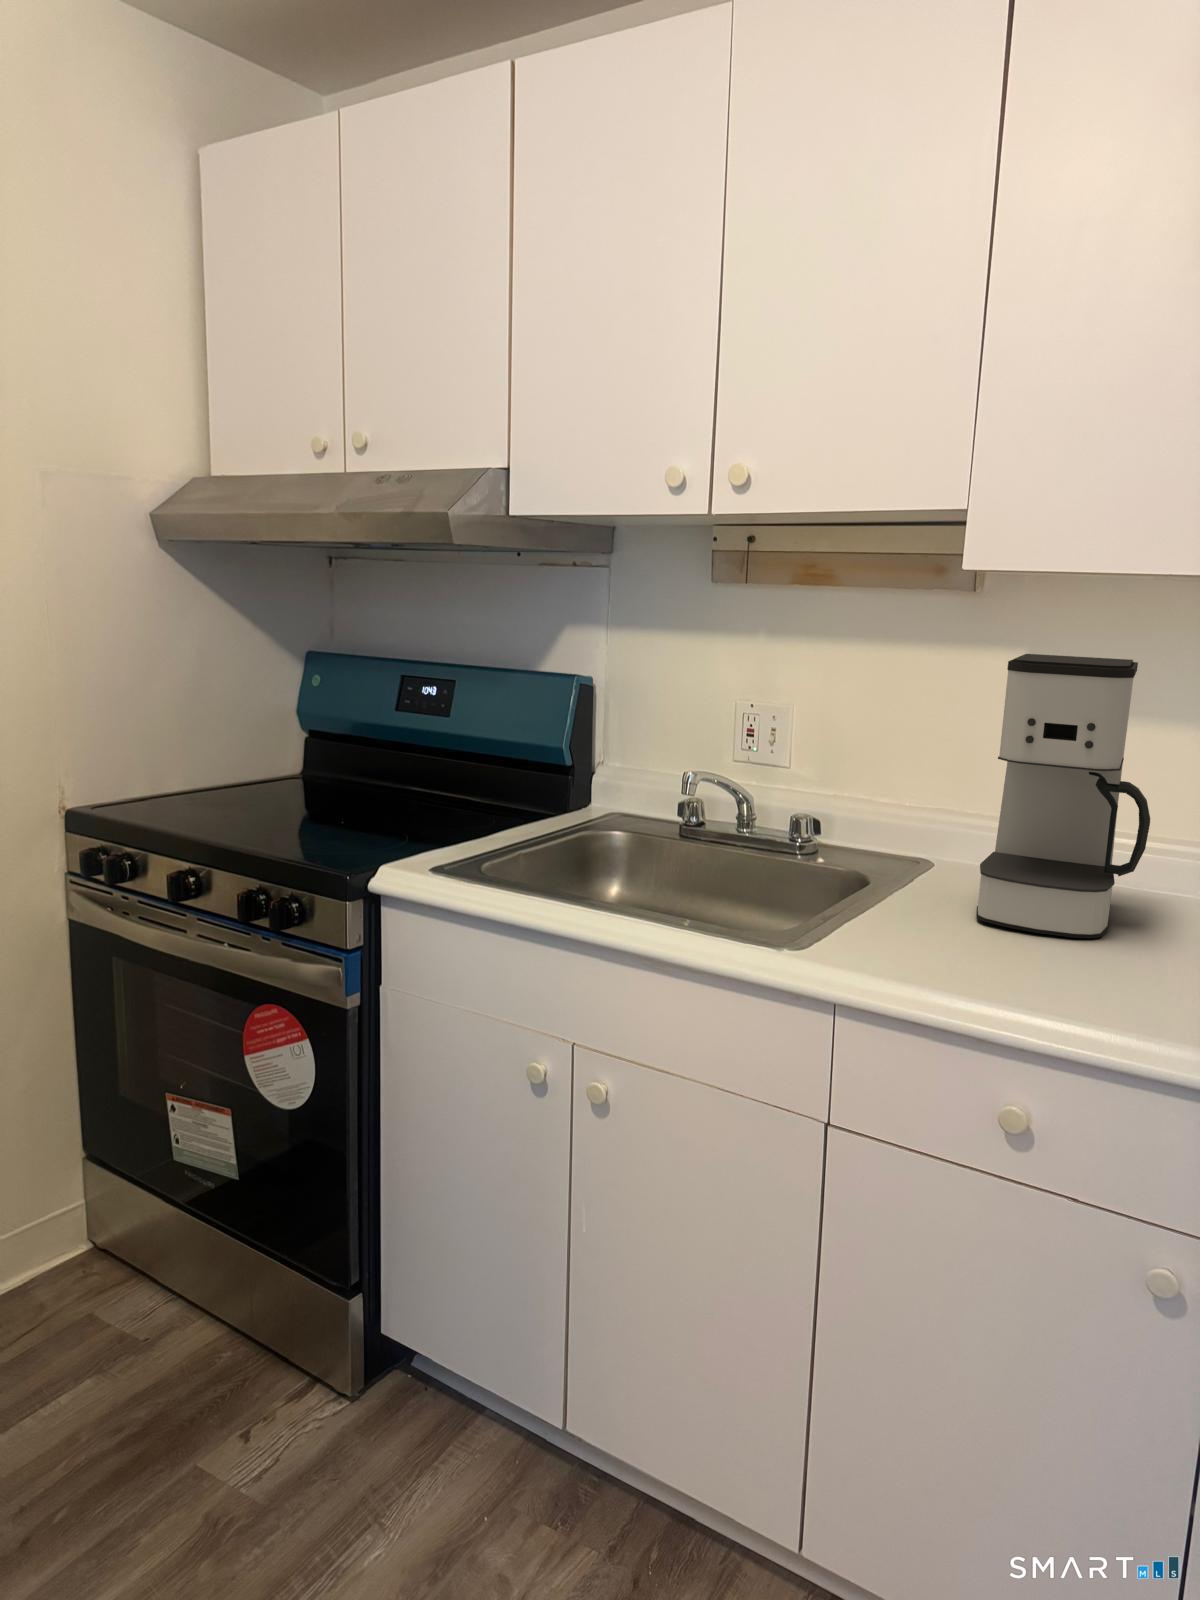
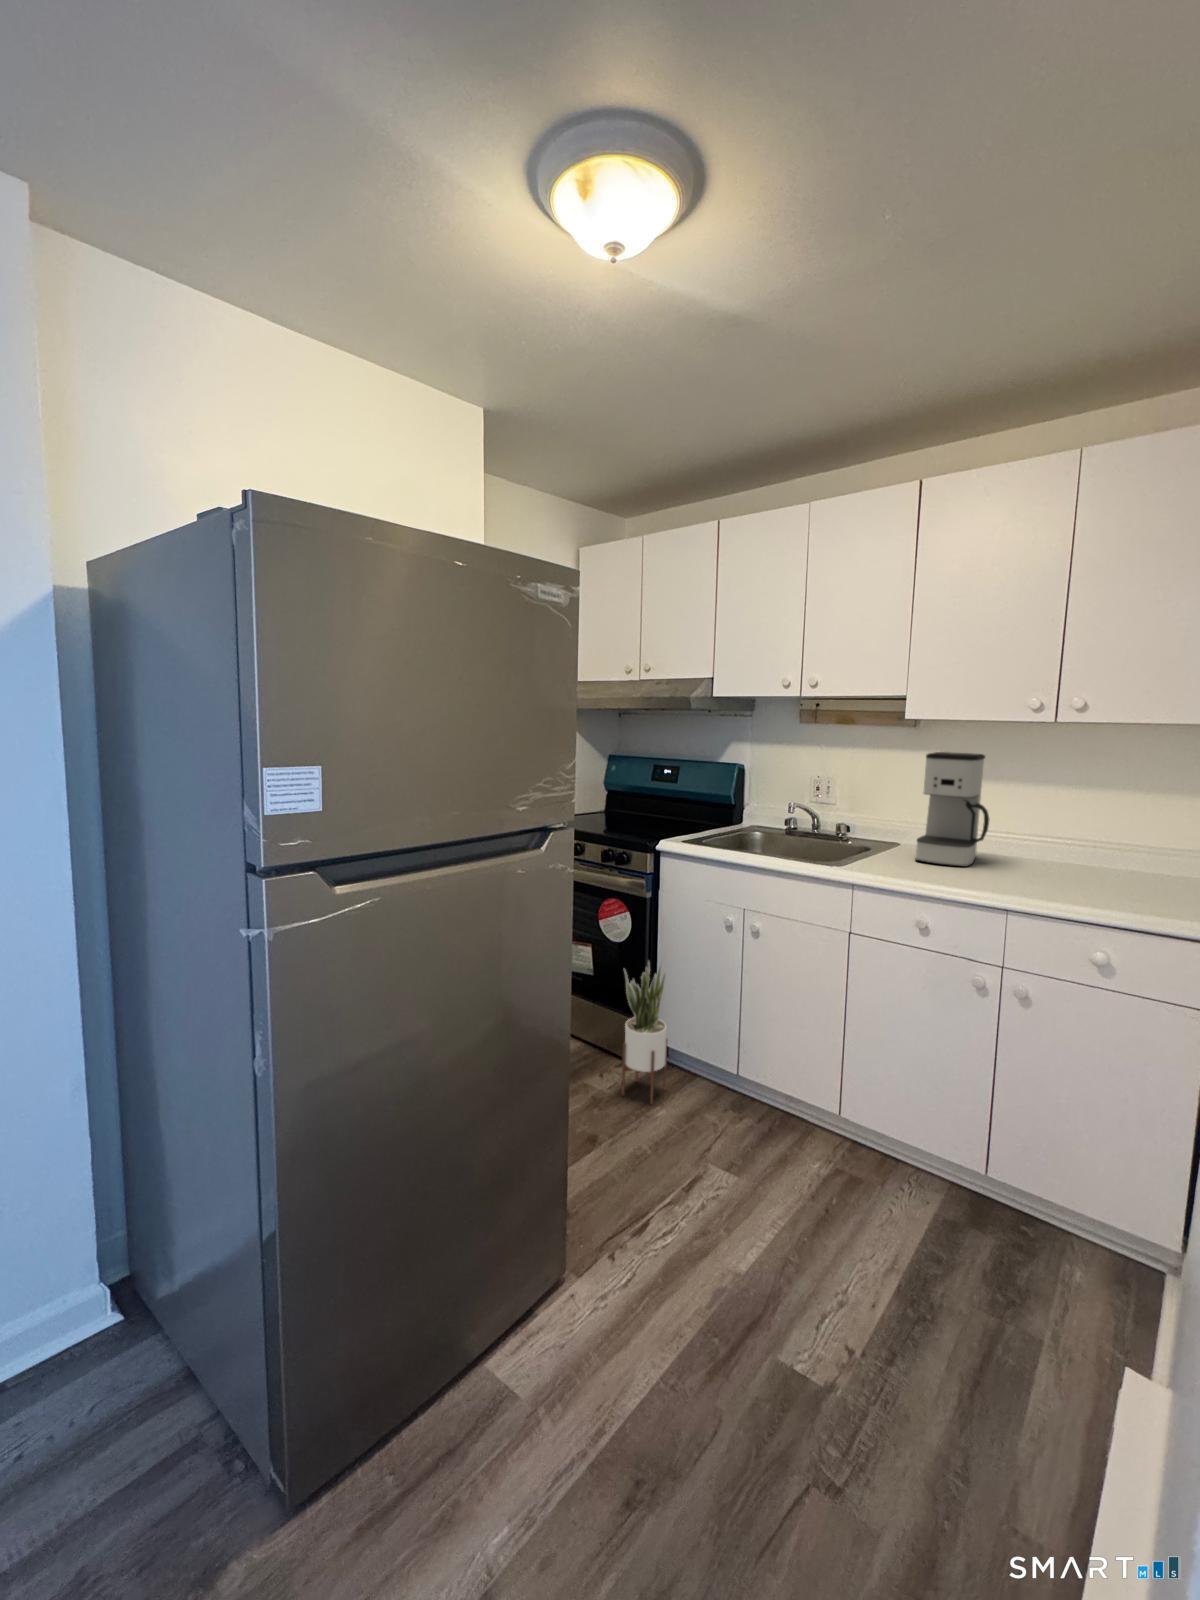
potted plant: none [267,1174,398,1521] -> present [622,962,668,1105]

